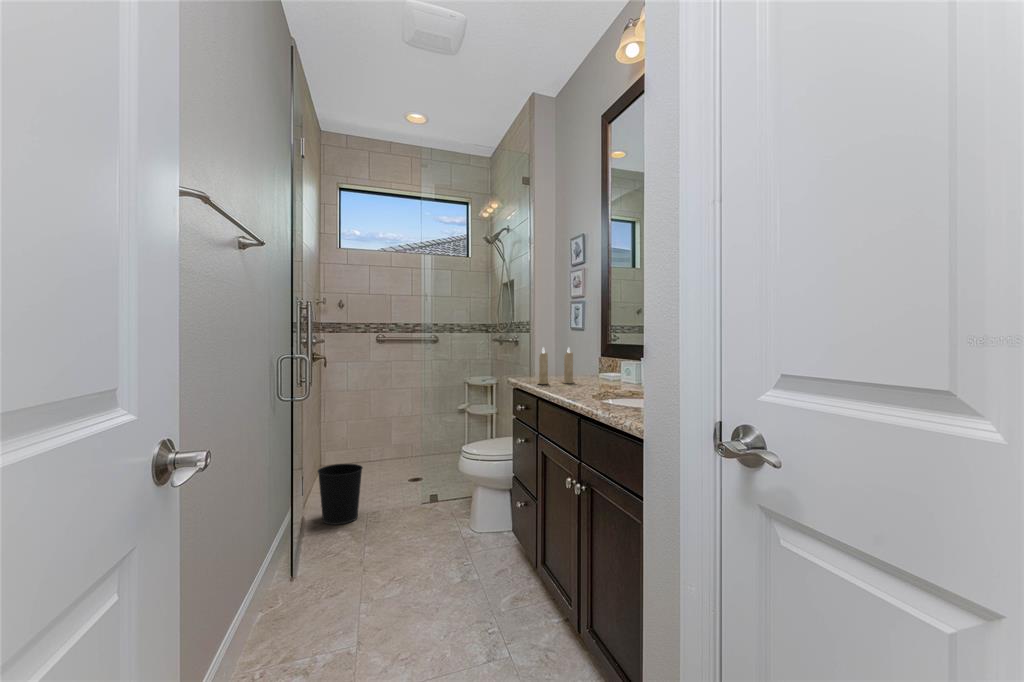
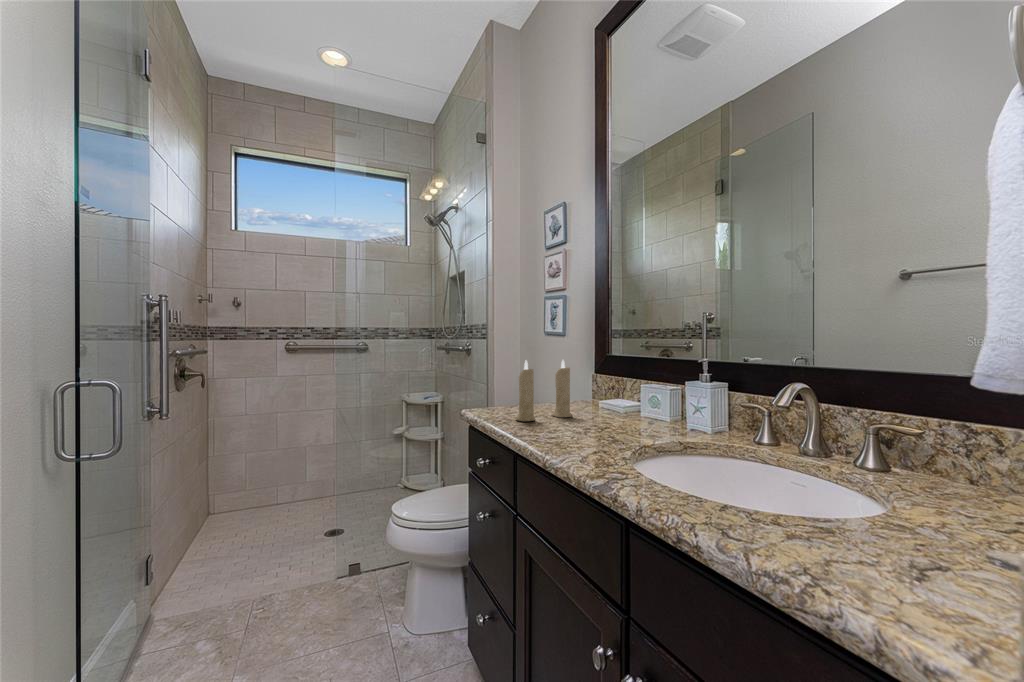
wastebasket: present [318,464,363,525] -> none [153,534,237,645]

